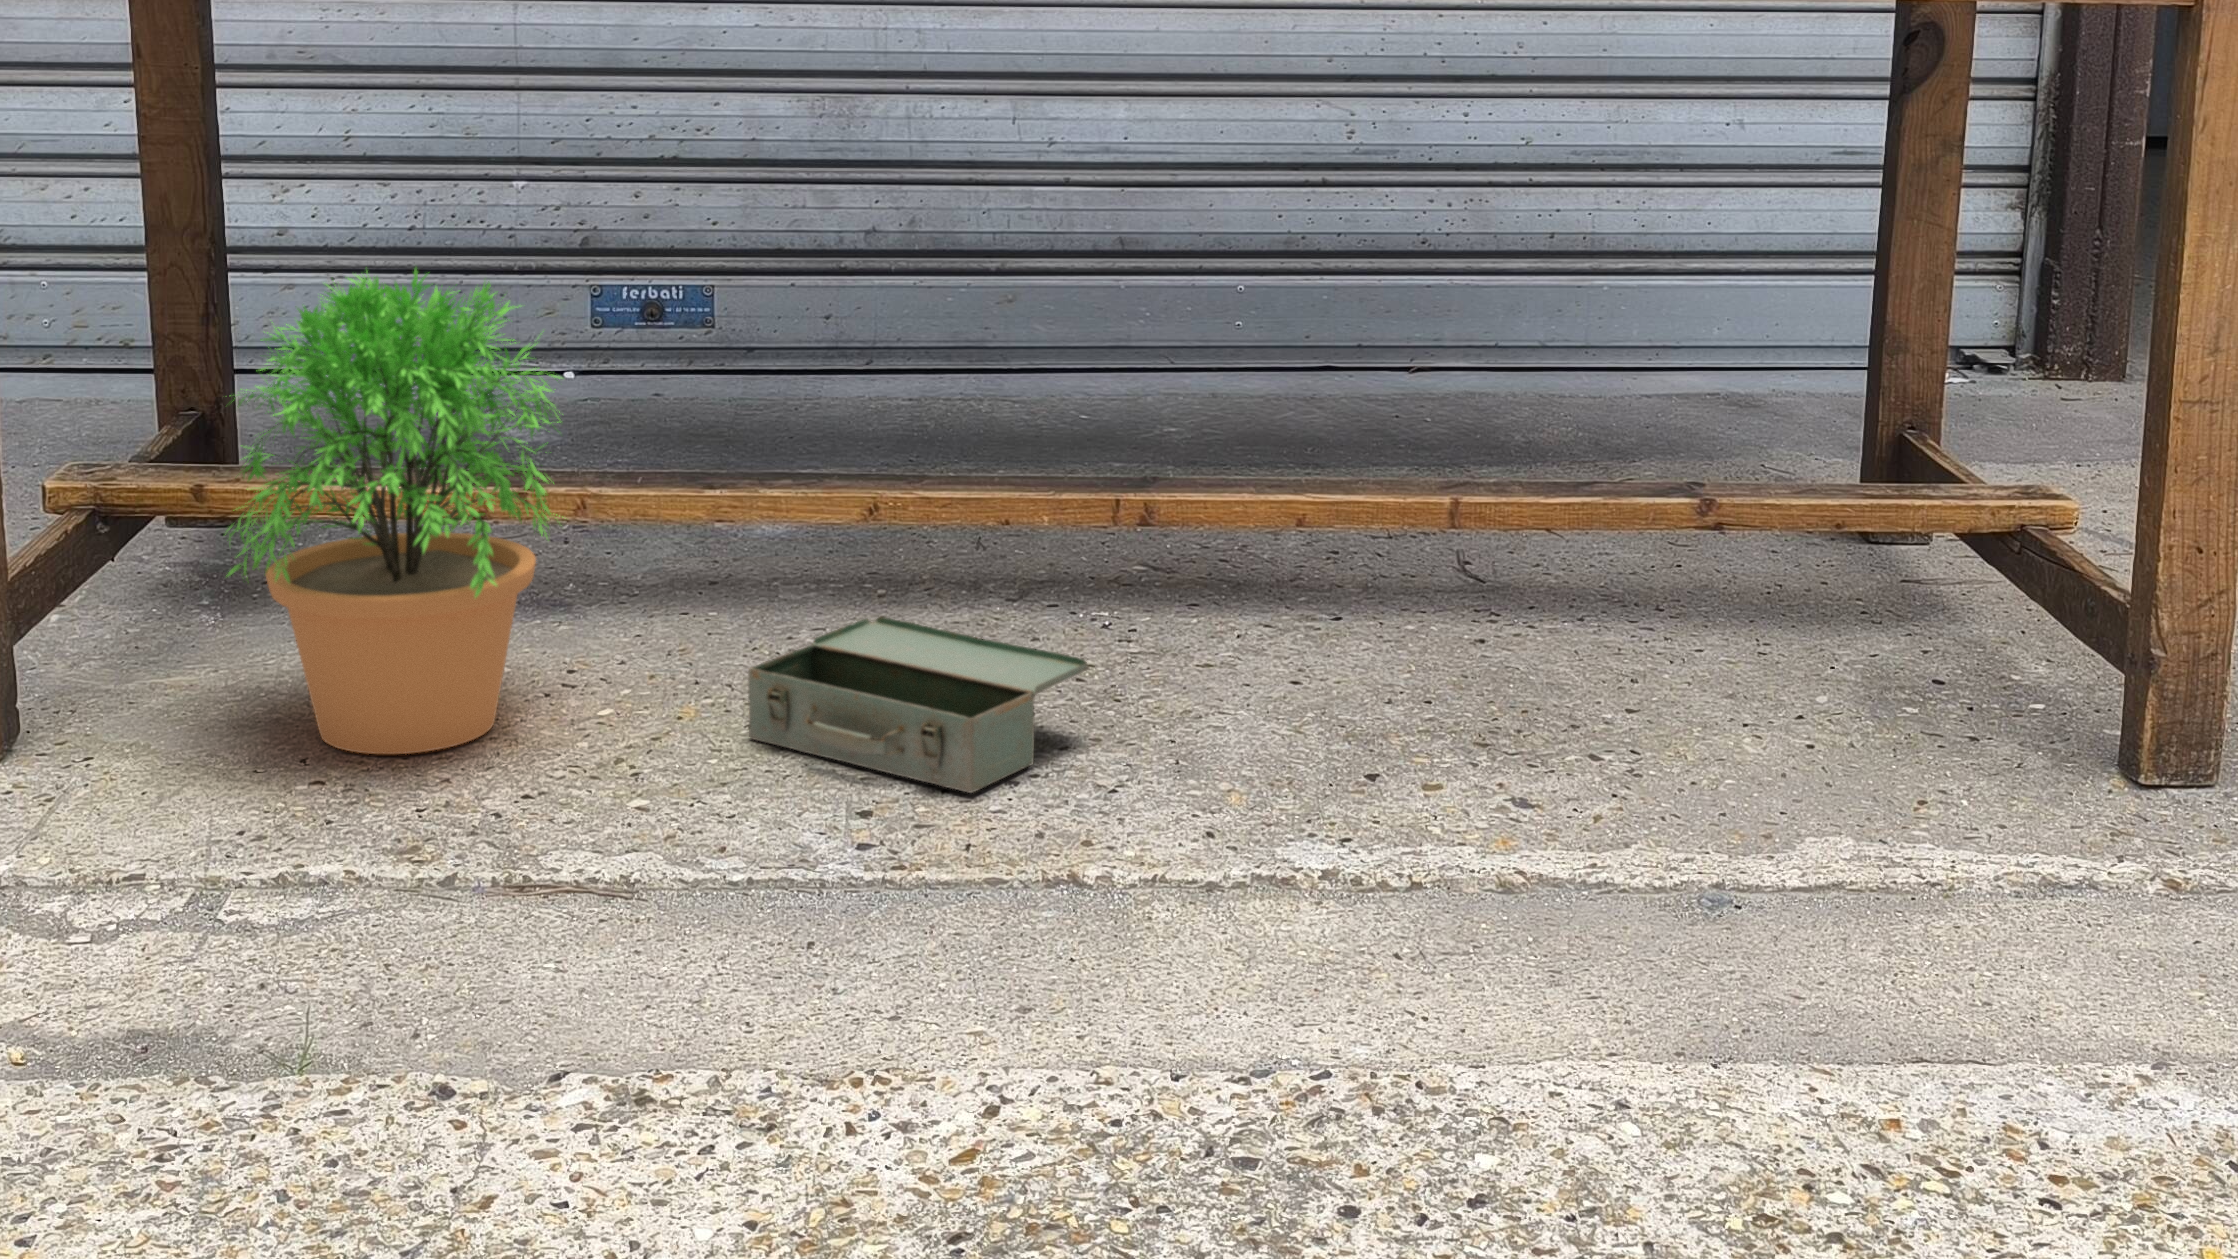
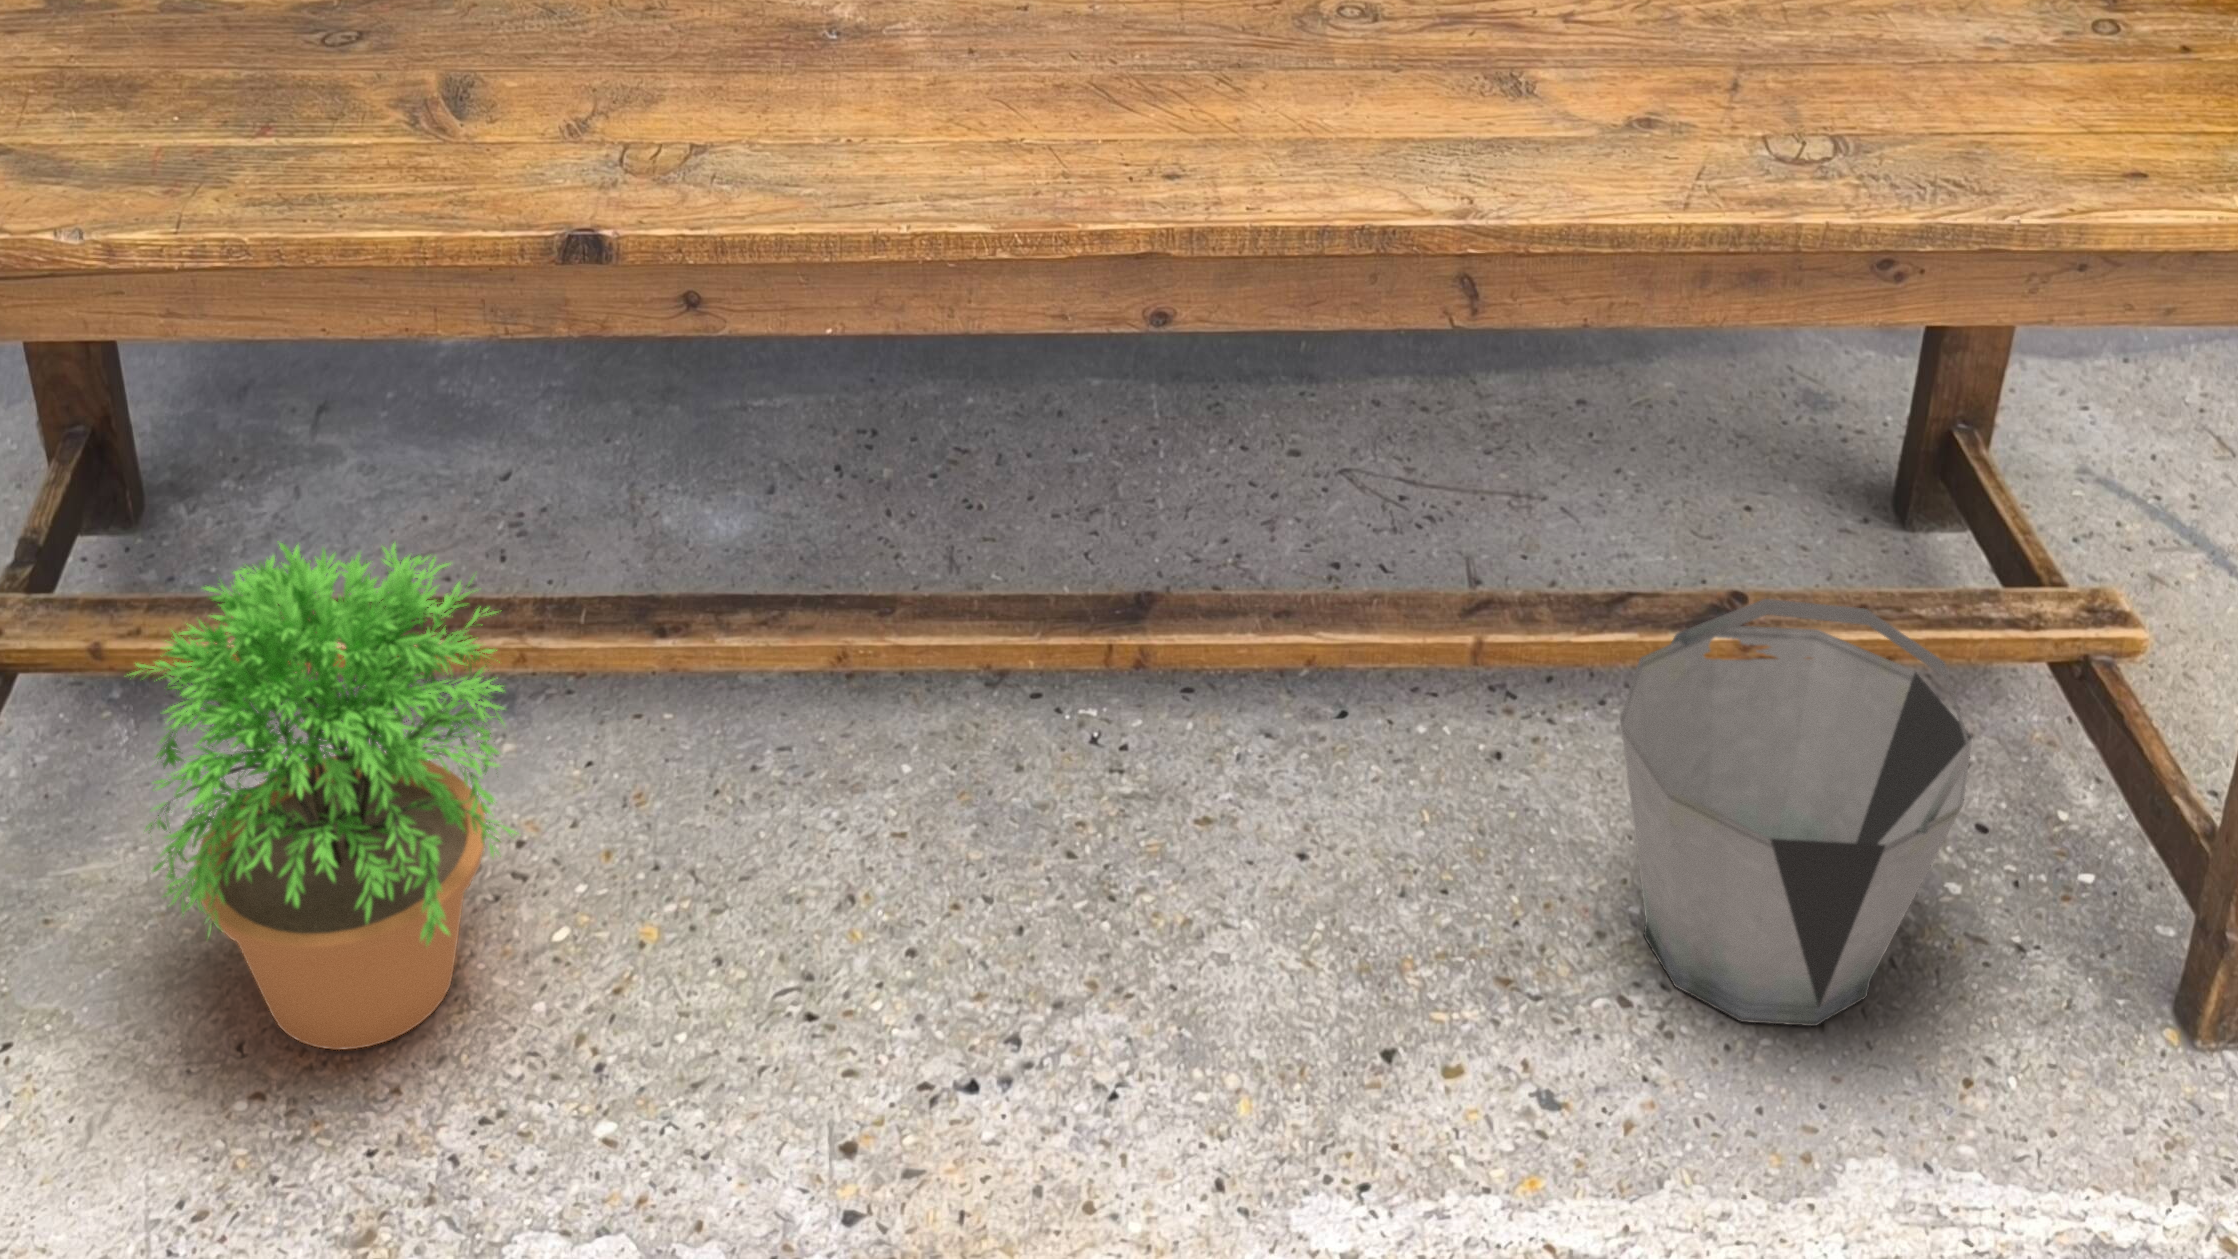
bucket: none [1580,407,1904,765] -> present [1620,599,1972,1026]
toolbox: present [748,616,1089,793] -> none [723,813,1088,1122]

